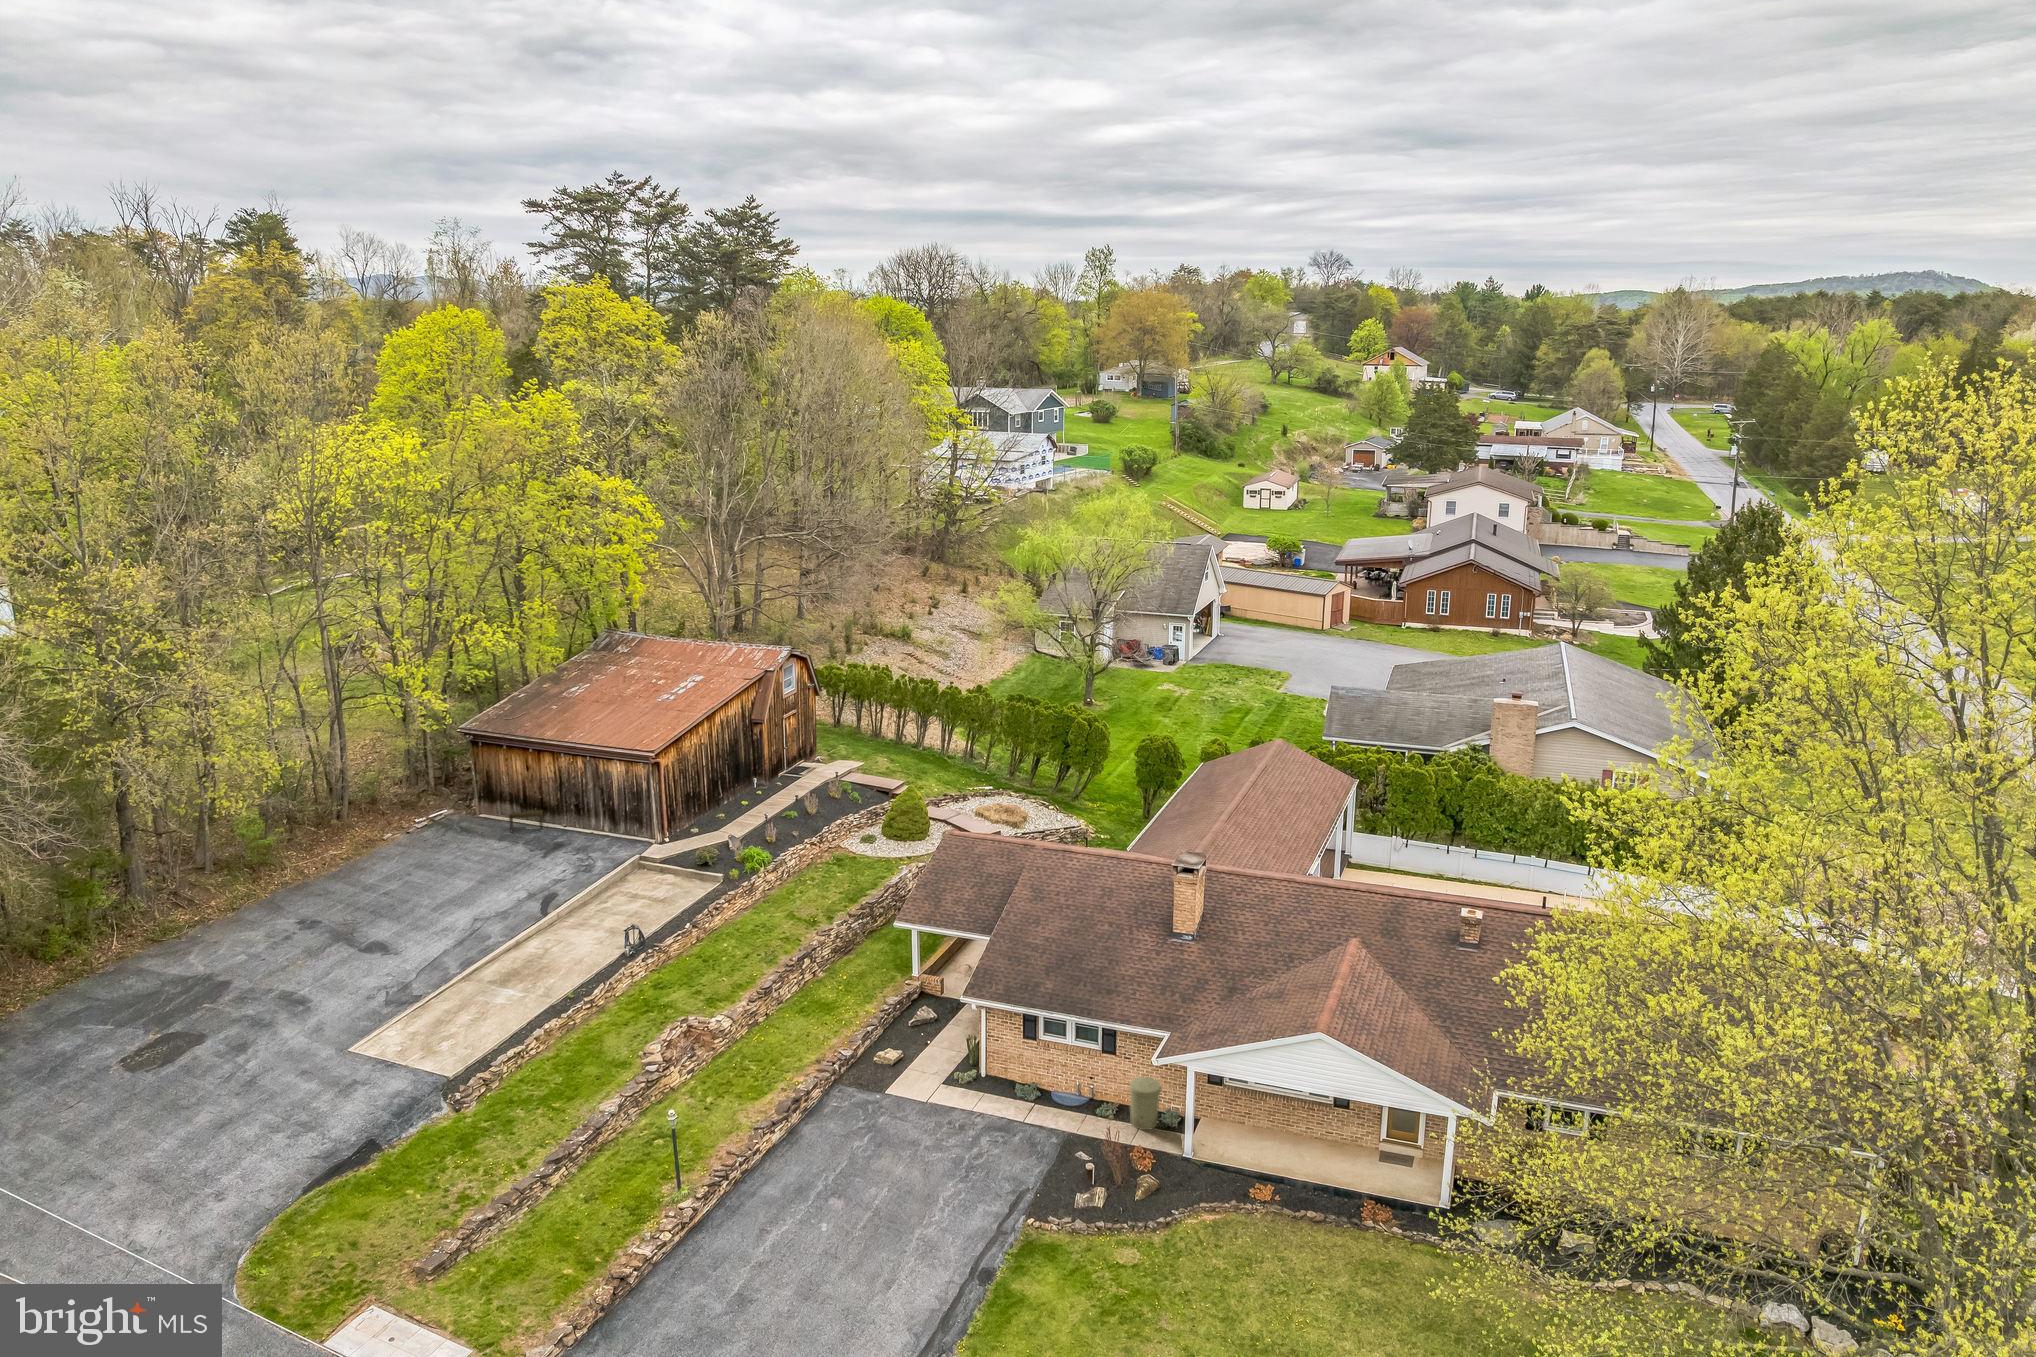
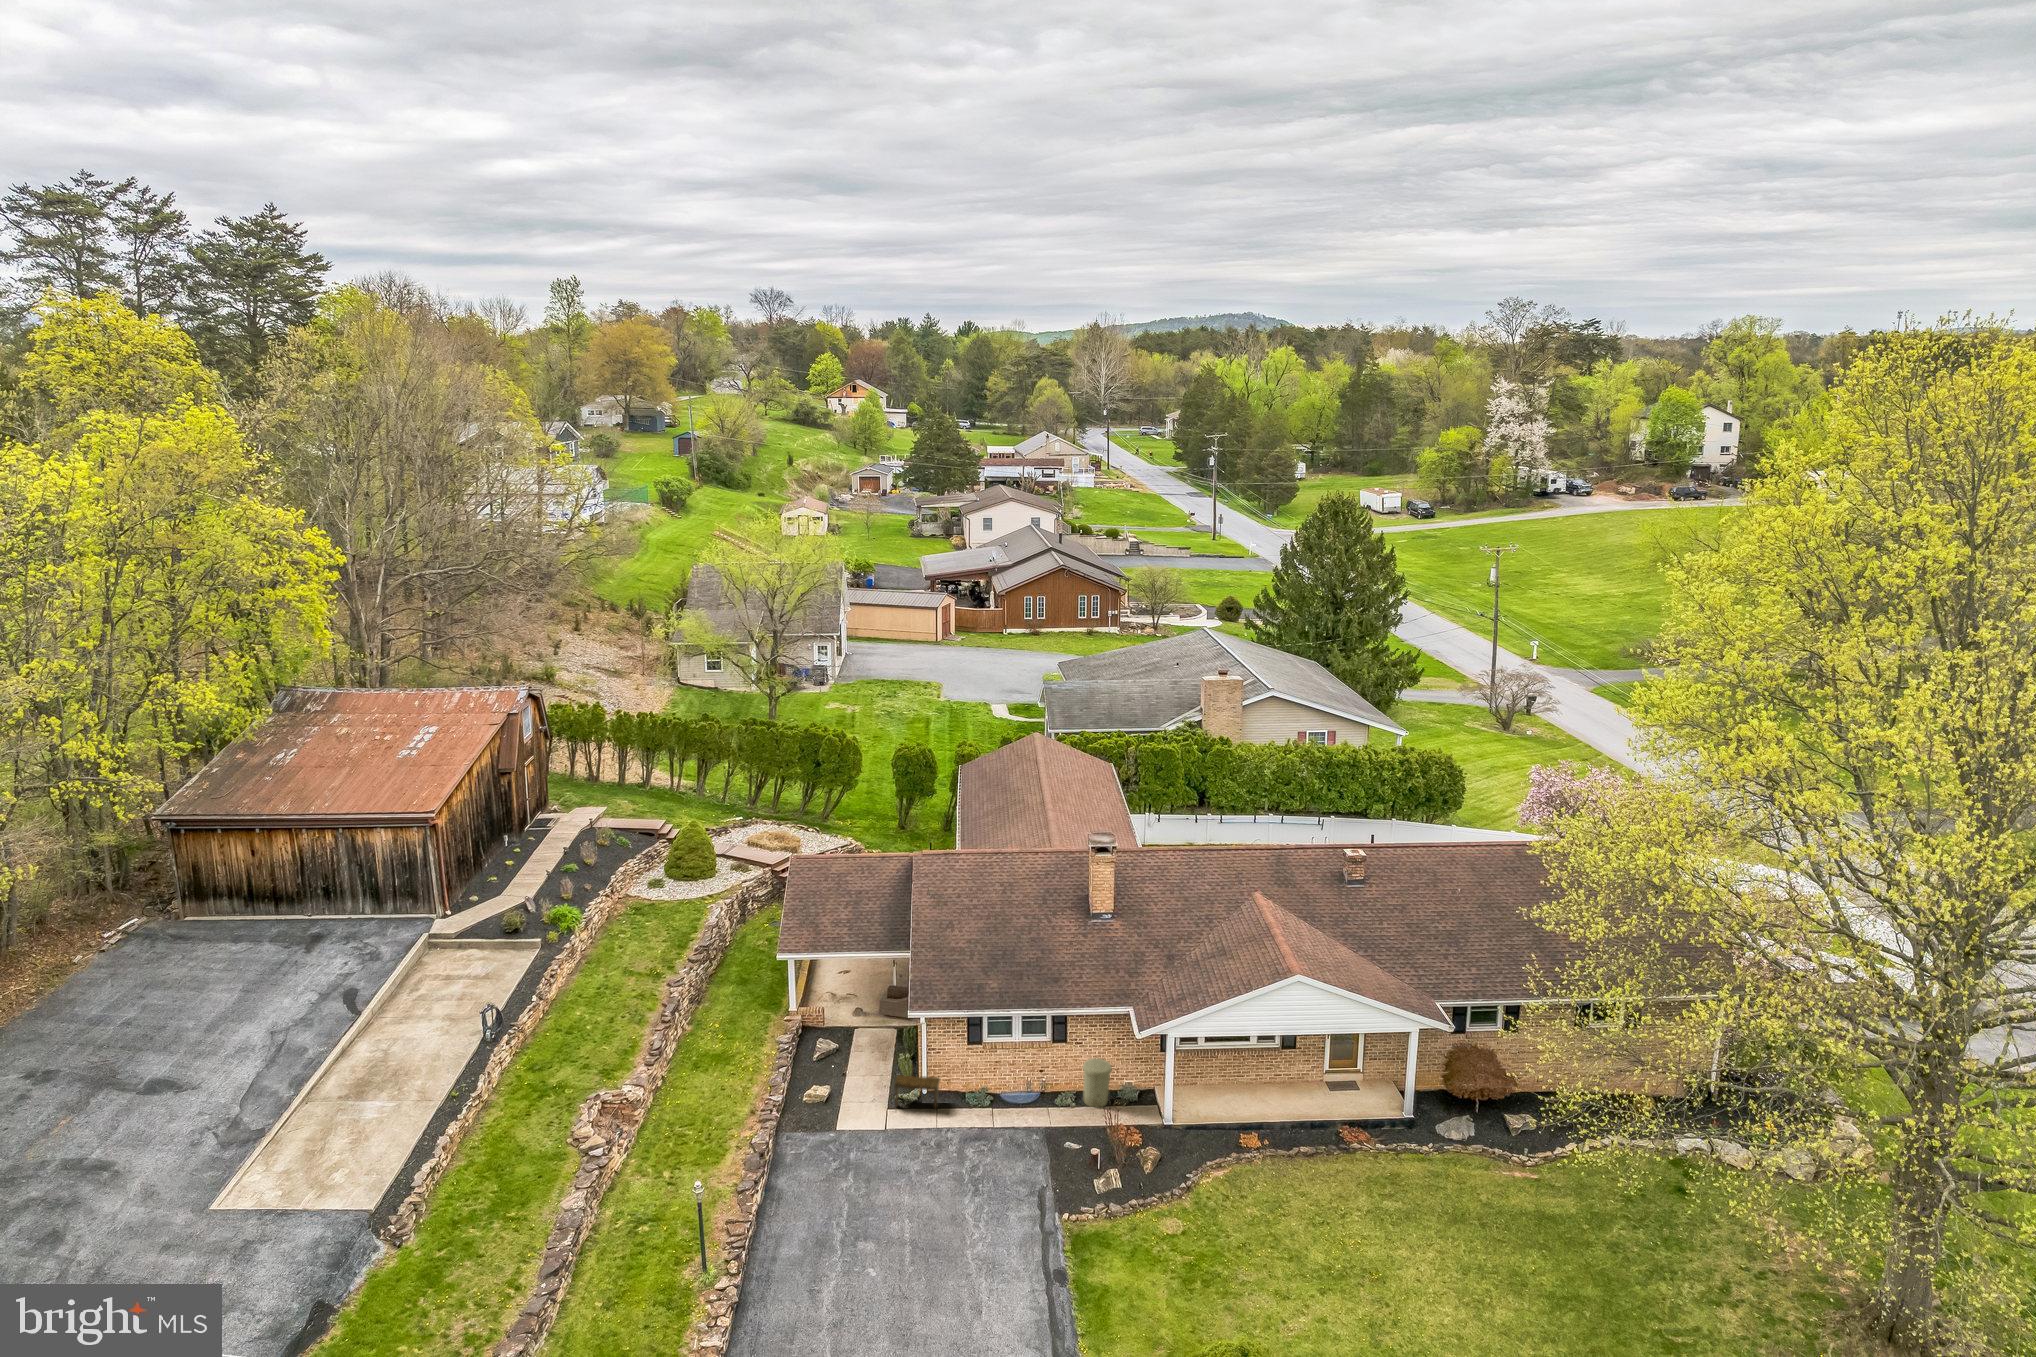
bench: present [509,810,543,831] -> present [894,1075,940,1109]

